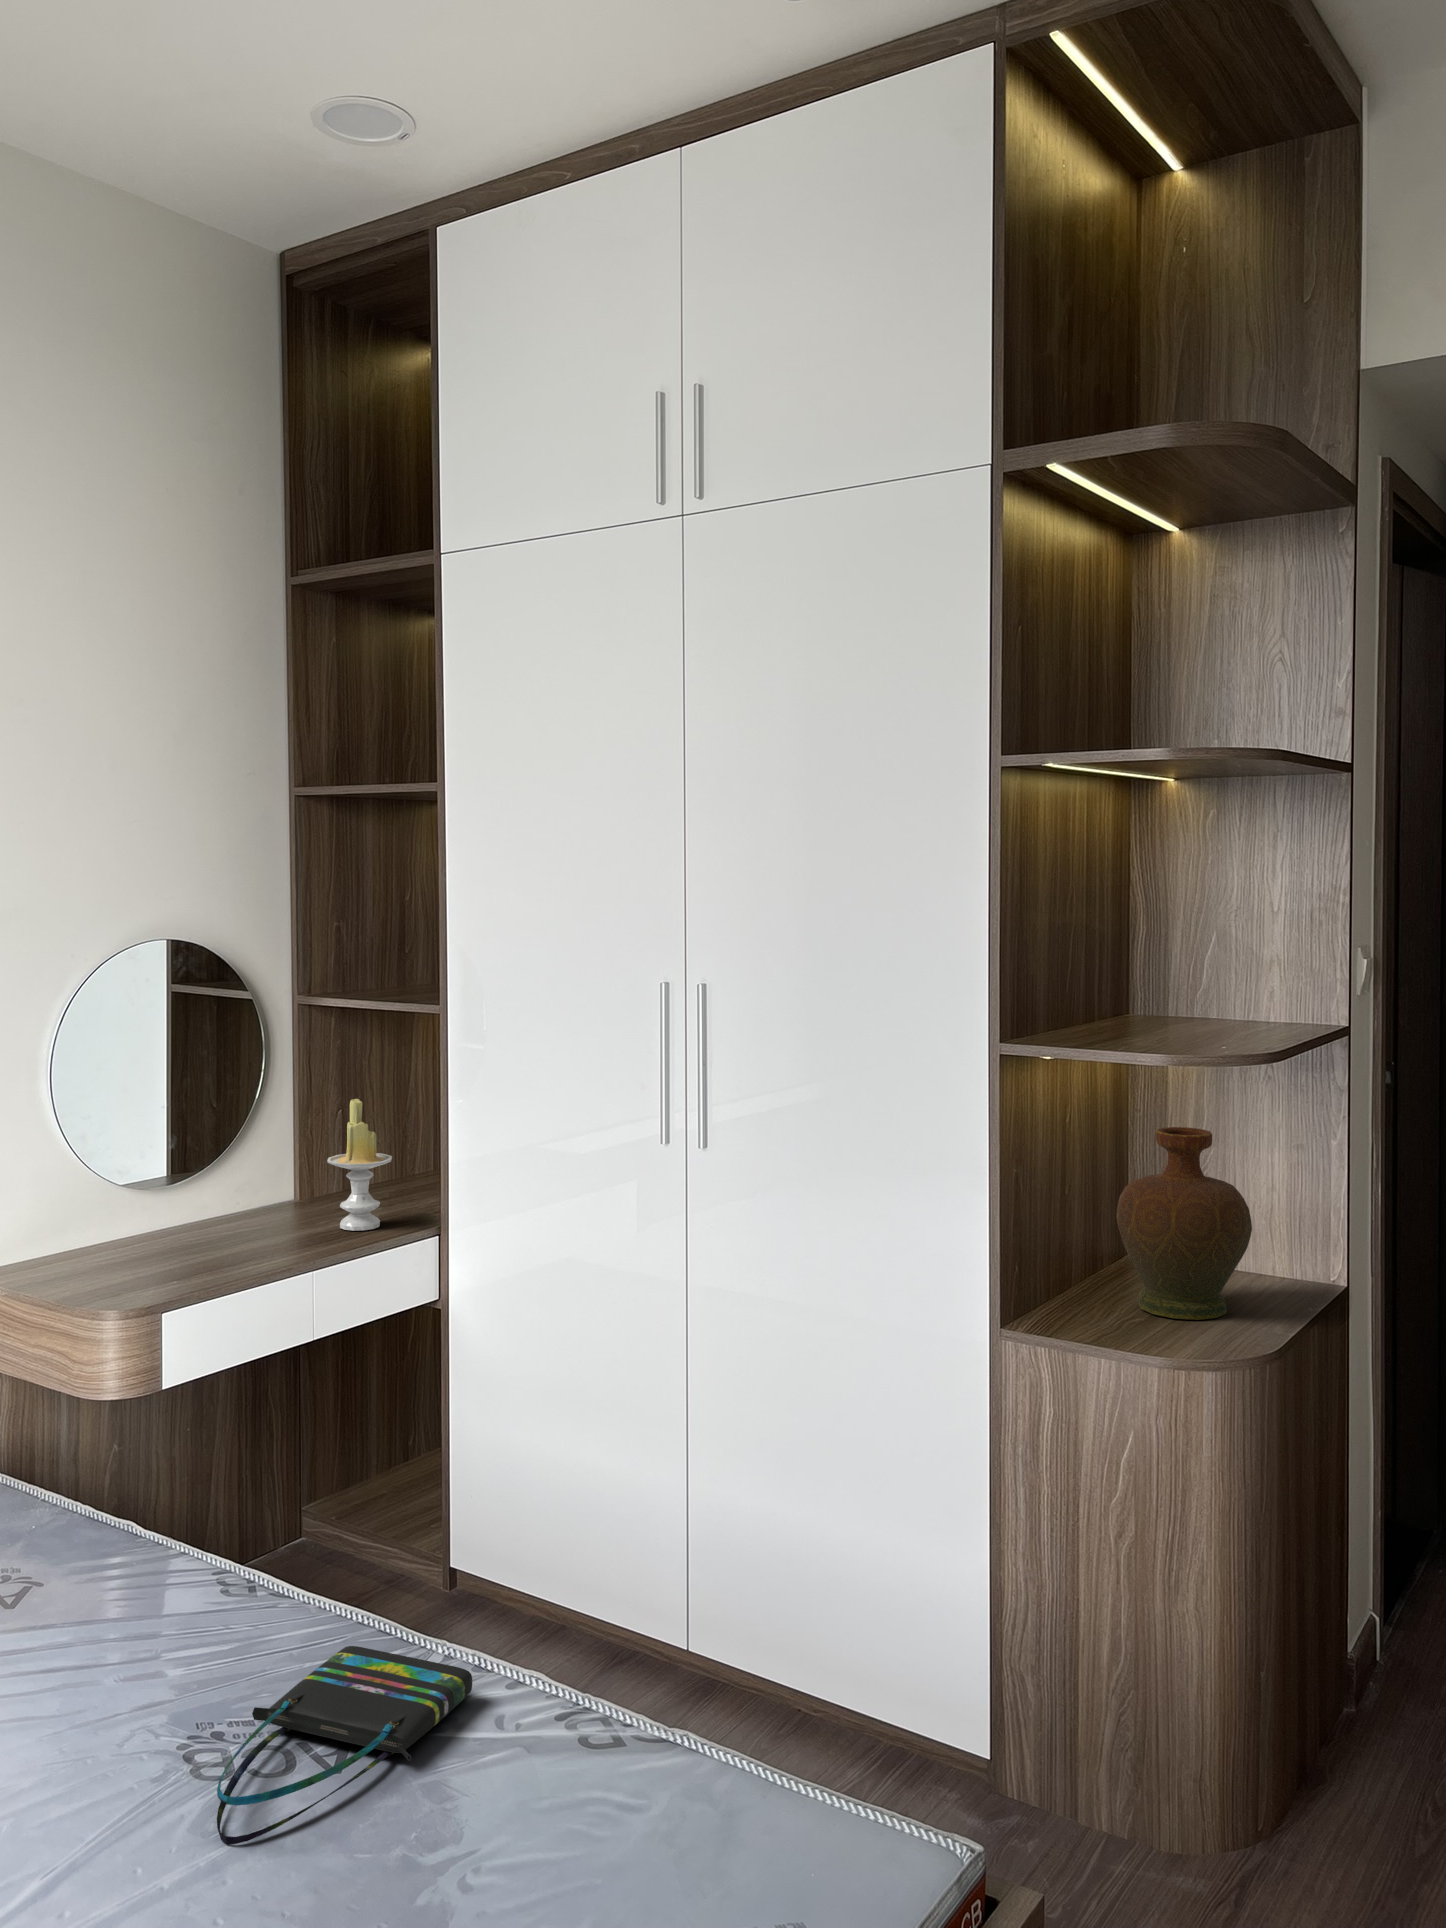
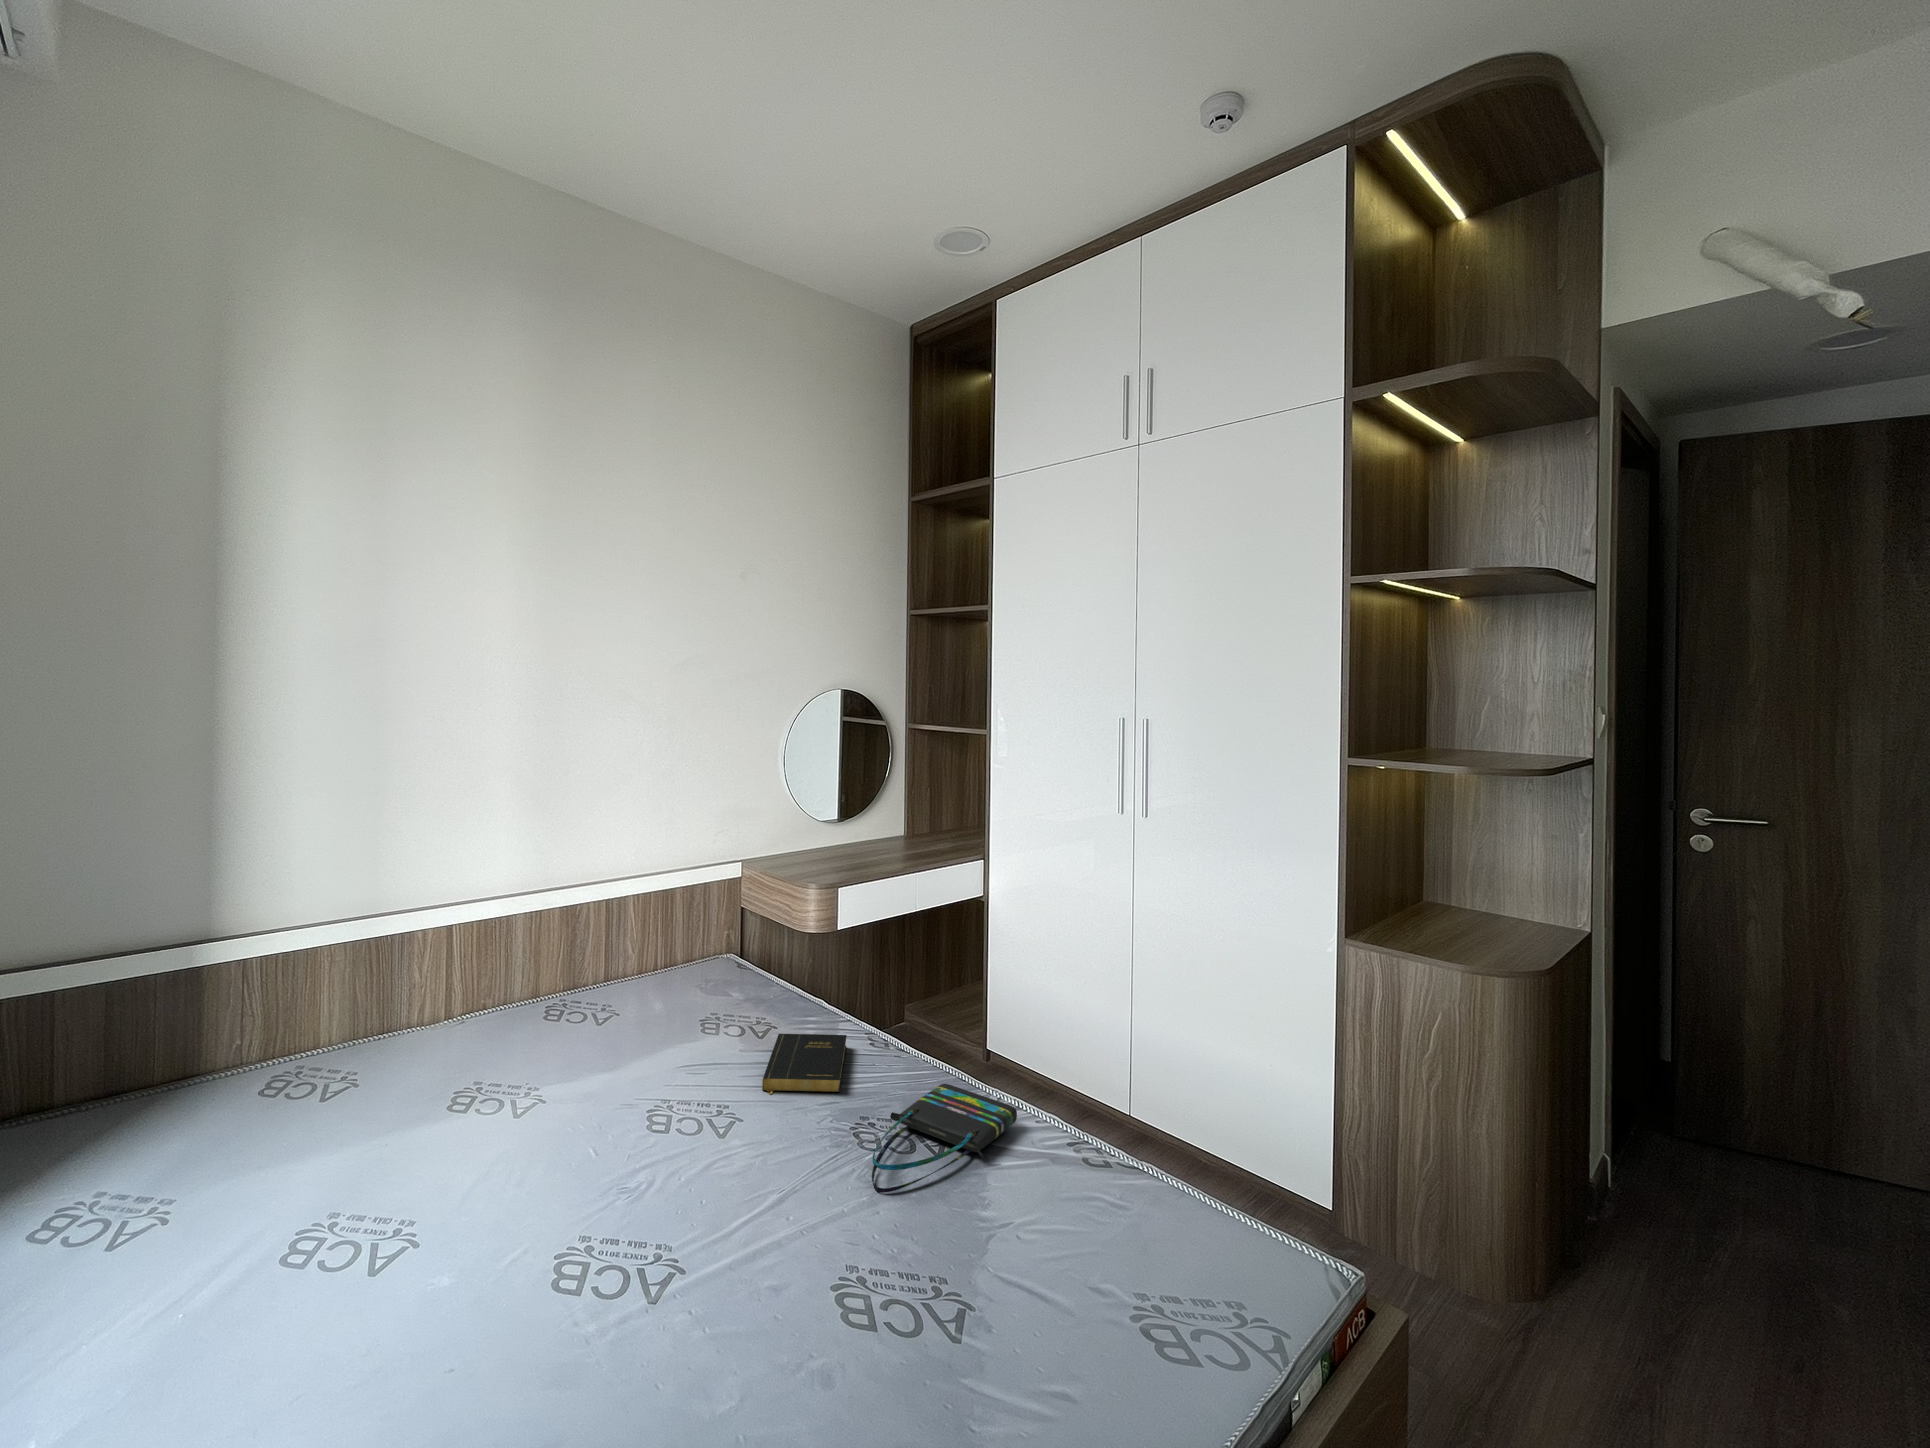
candle: present [327,1099,392,1231] -> none [927,781,962,853]
decorative vase: present [1116,1127,1252,1320] -> none [1421,816,1523,941]
book: none [16,1582,175,1706] -> present [762,1034,847,1094]

